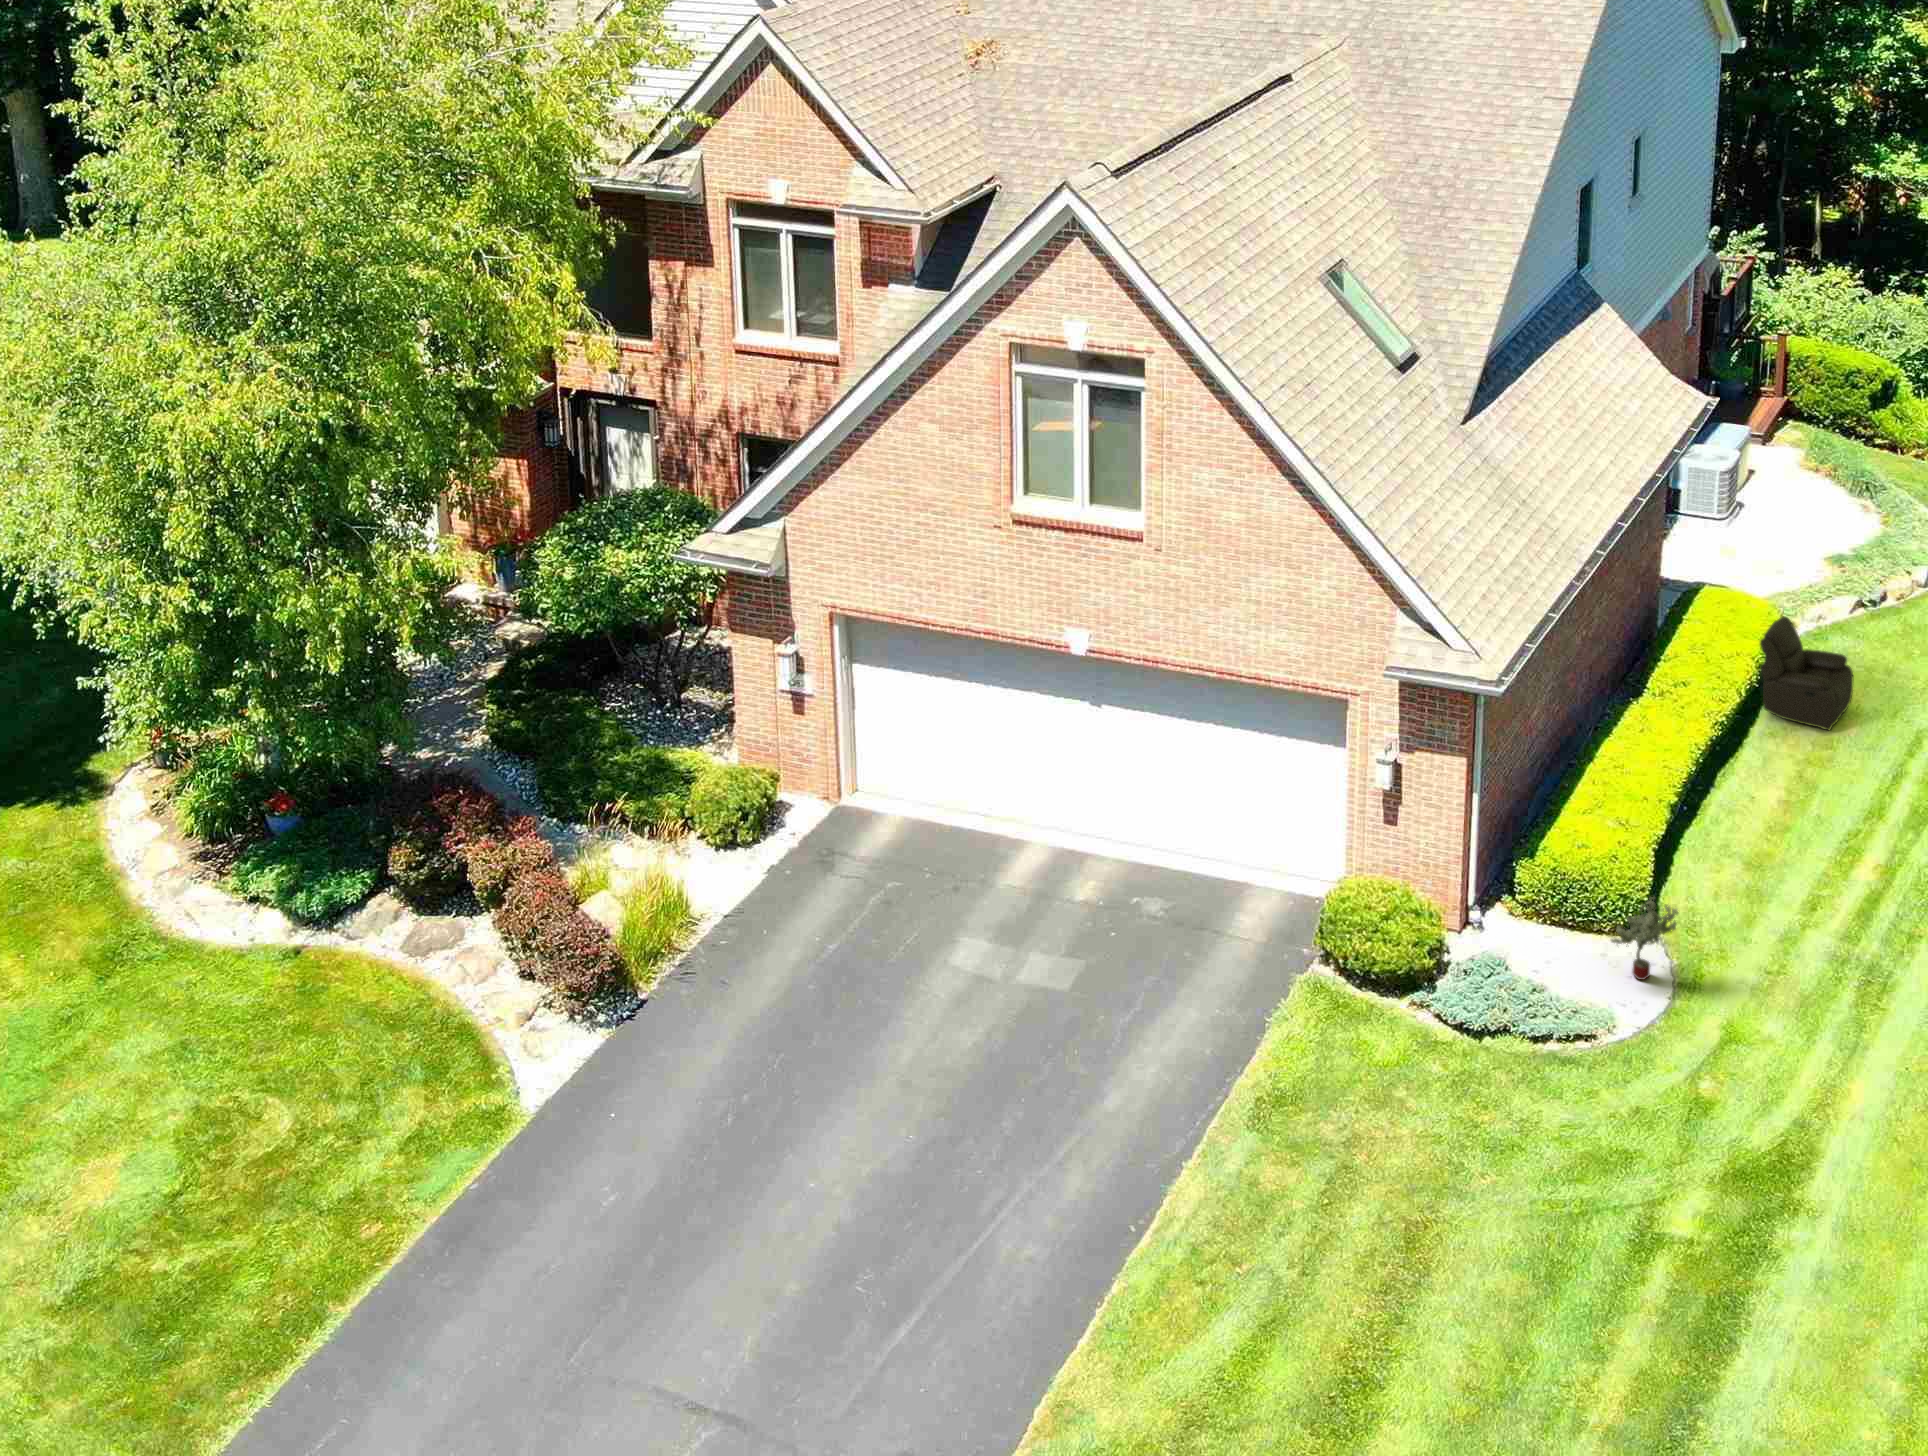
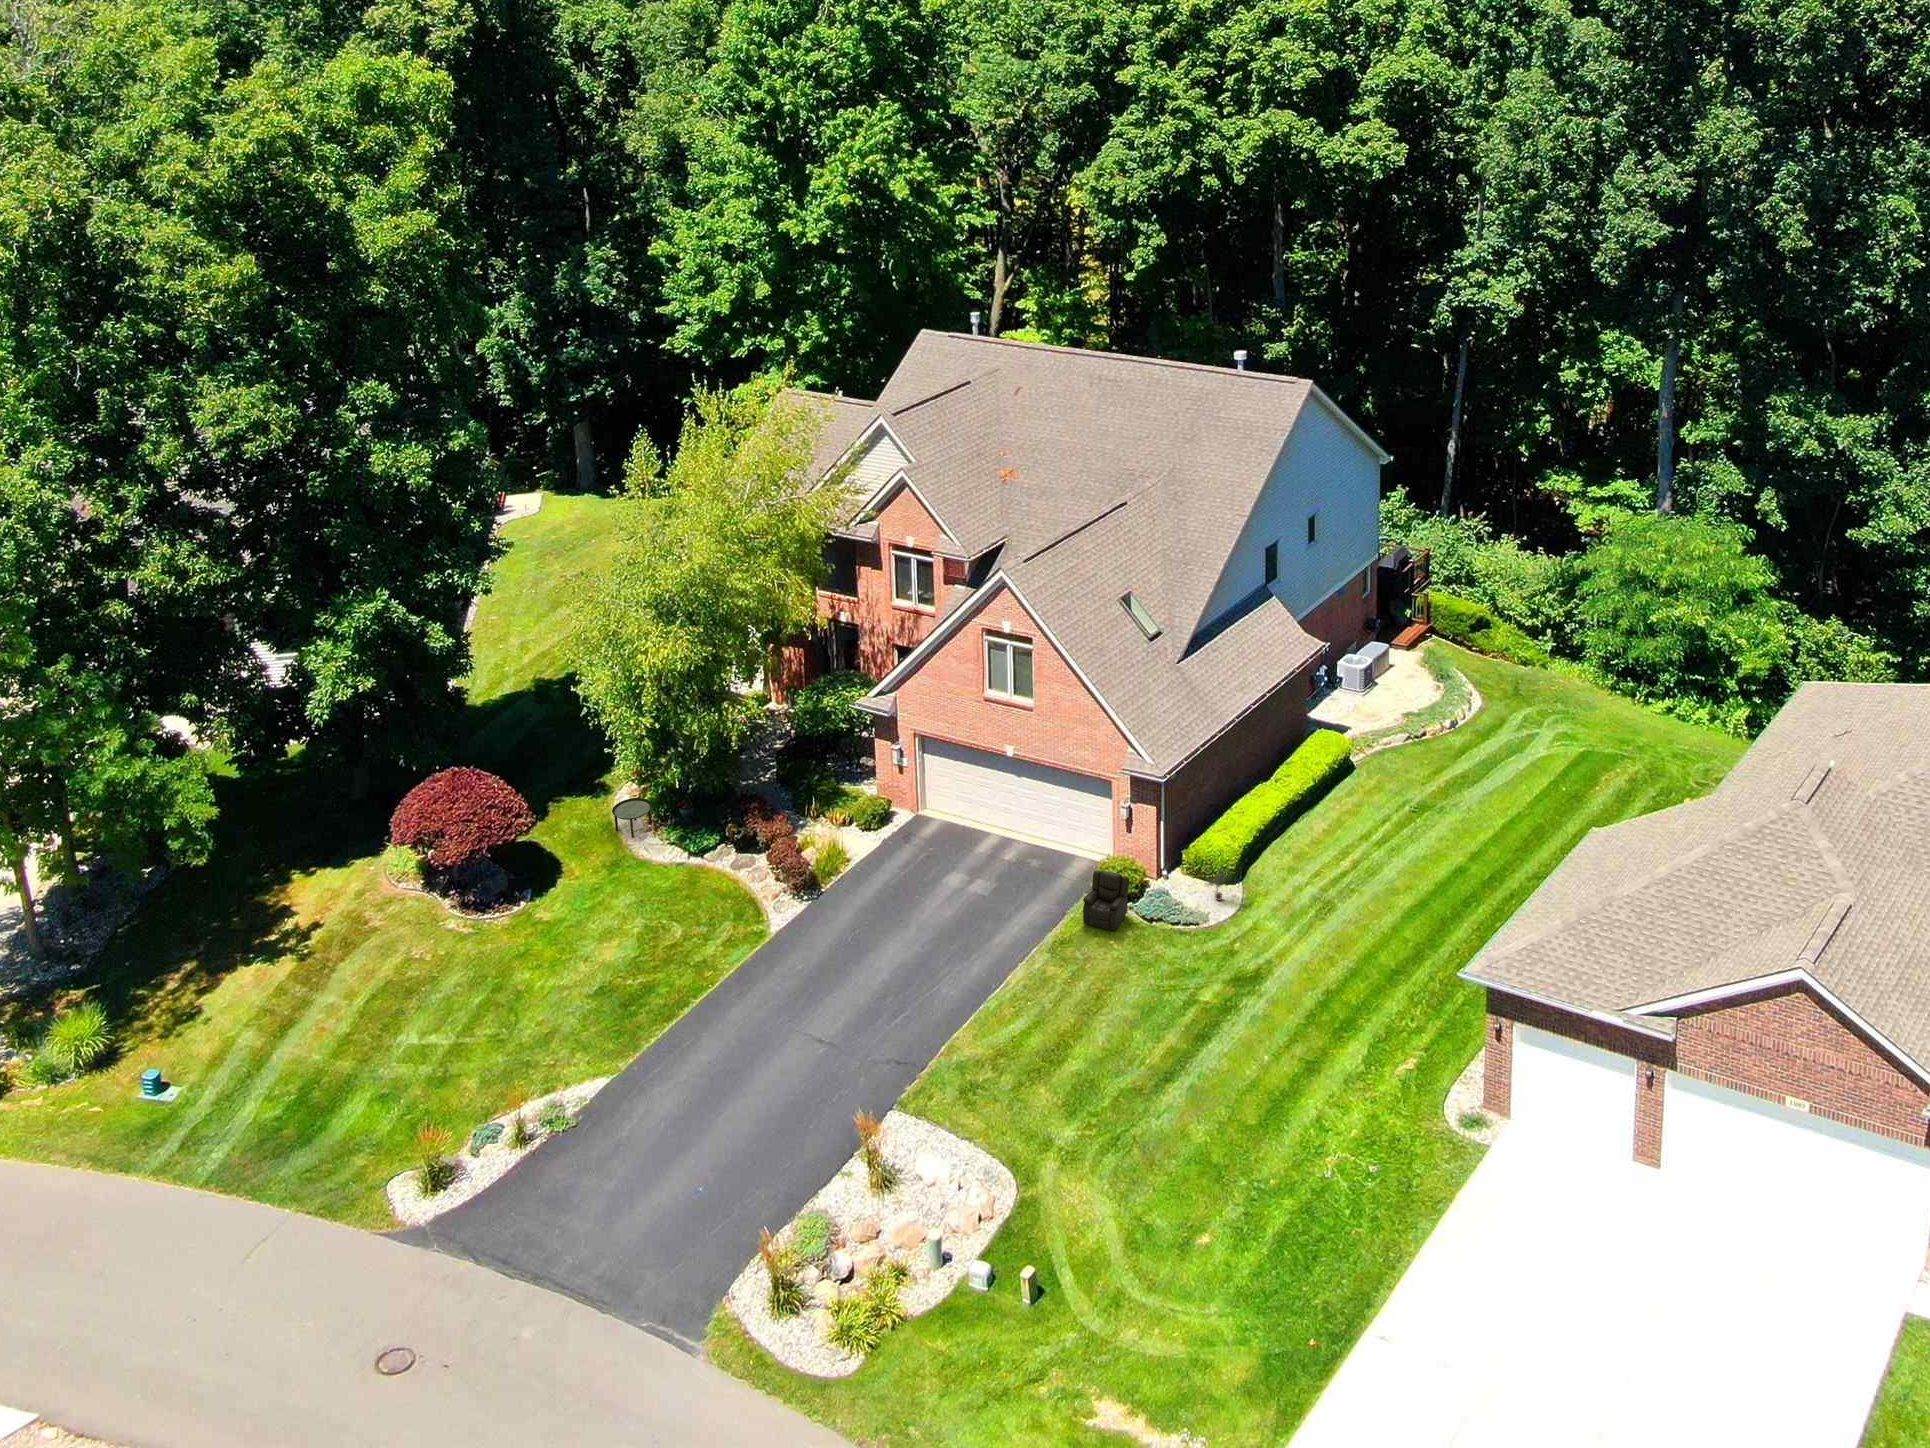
chair: present [1760,616,1853,730] -> present [1083,870,1129,931]
round table: none [104,792,204,886] -> present [612,798,652,838]

